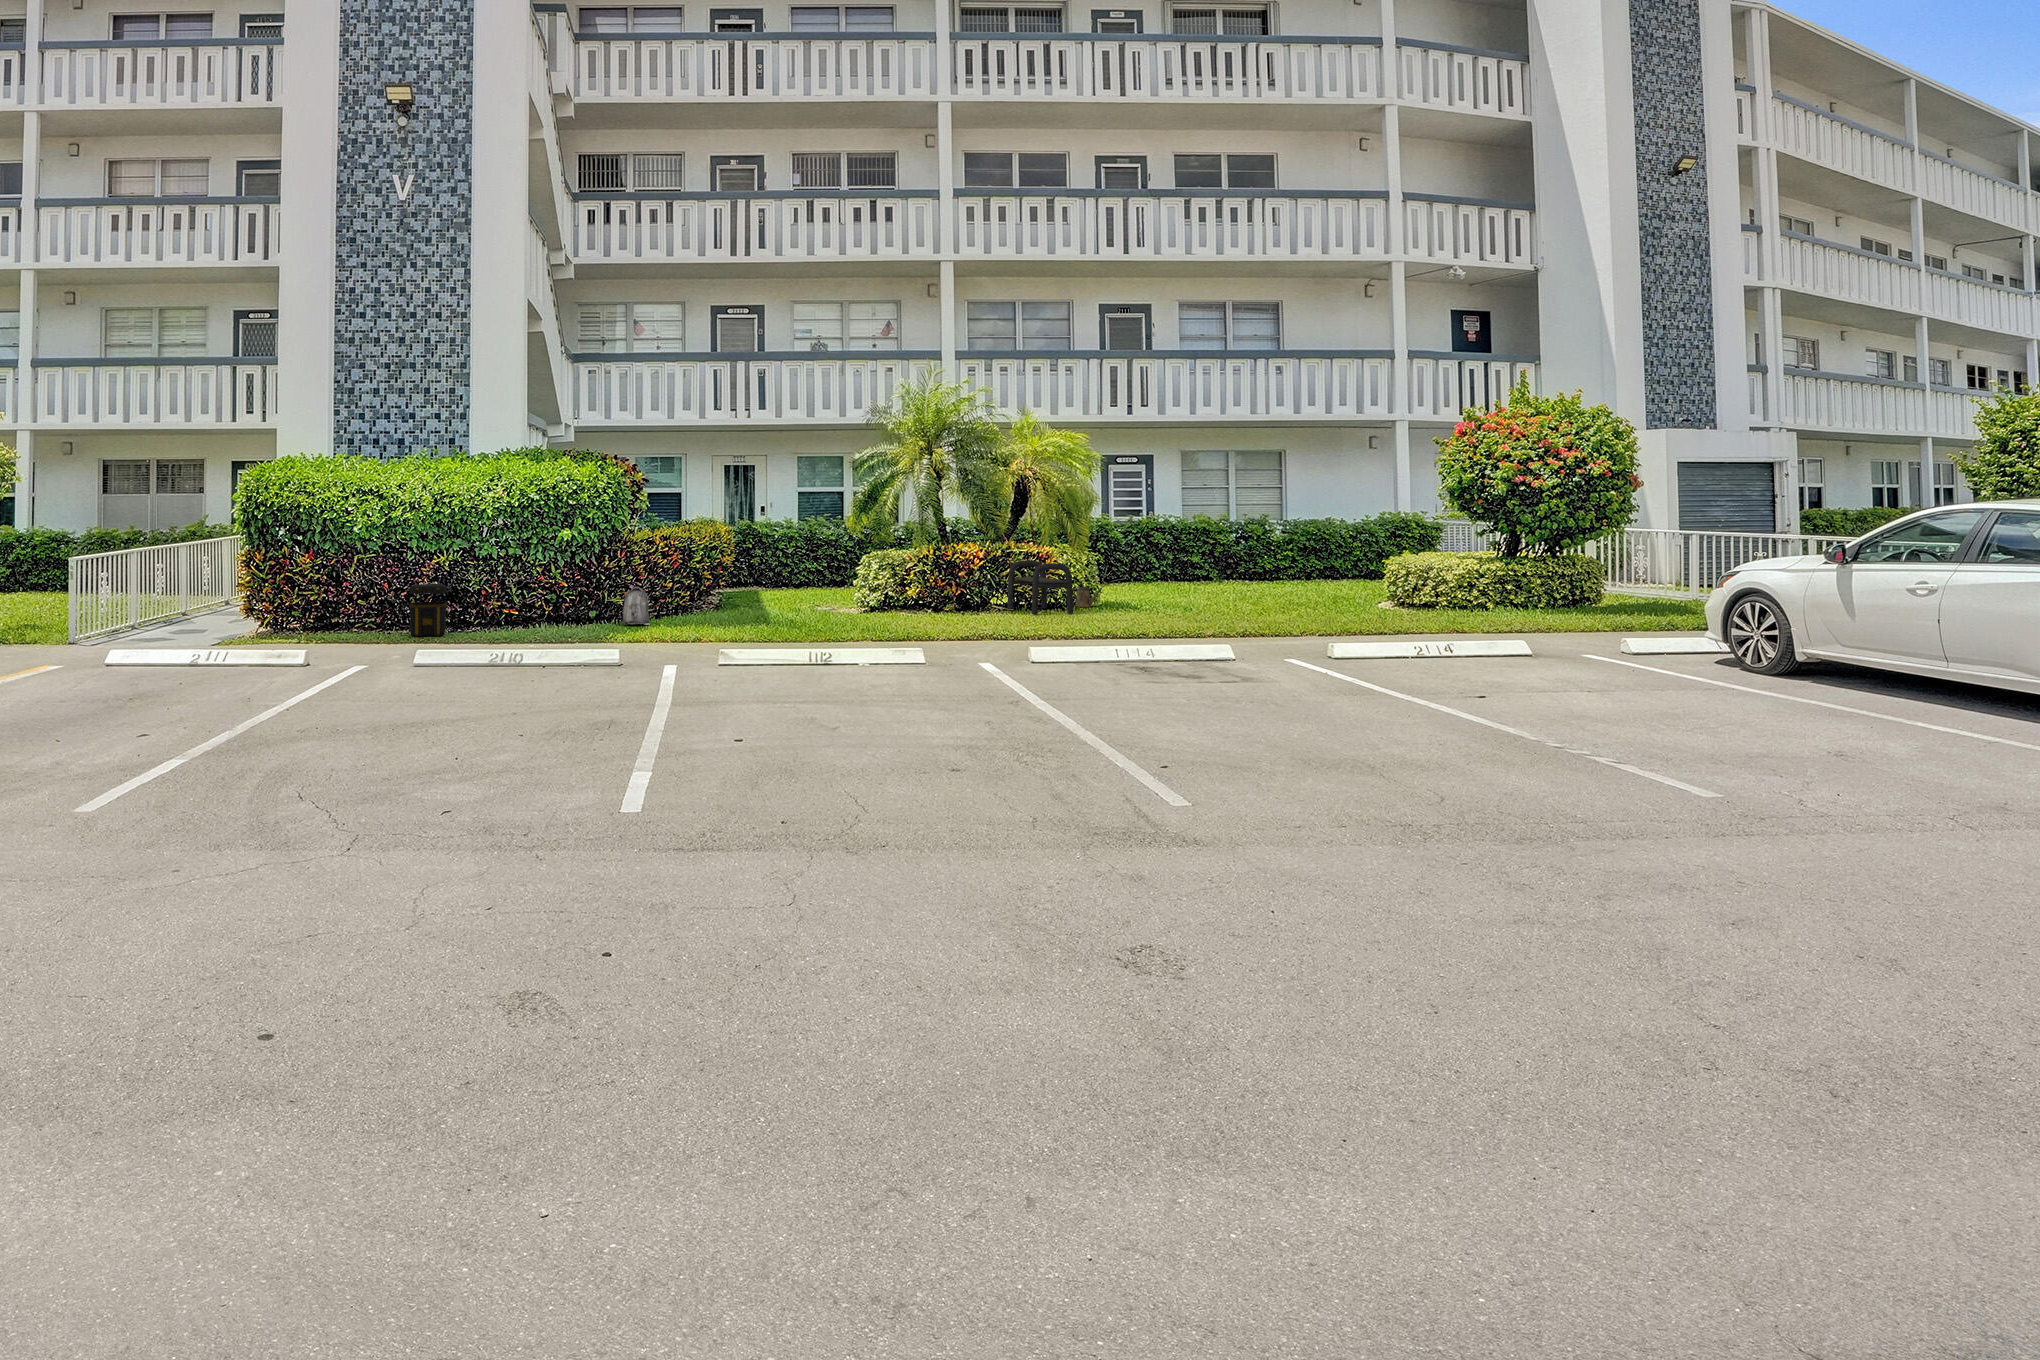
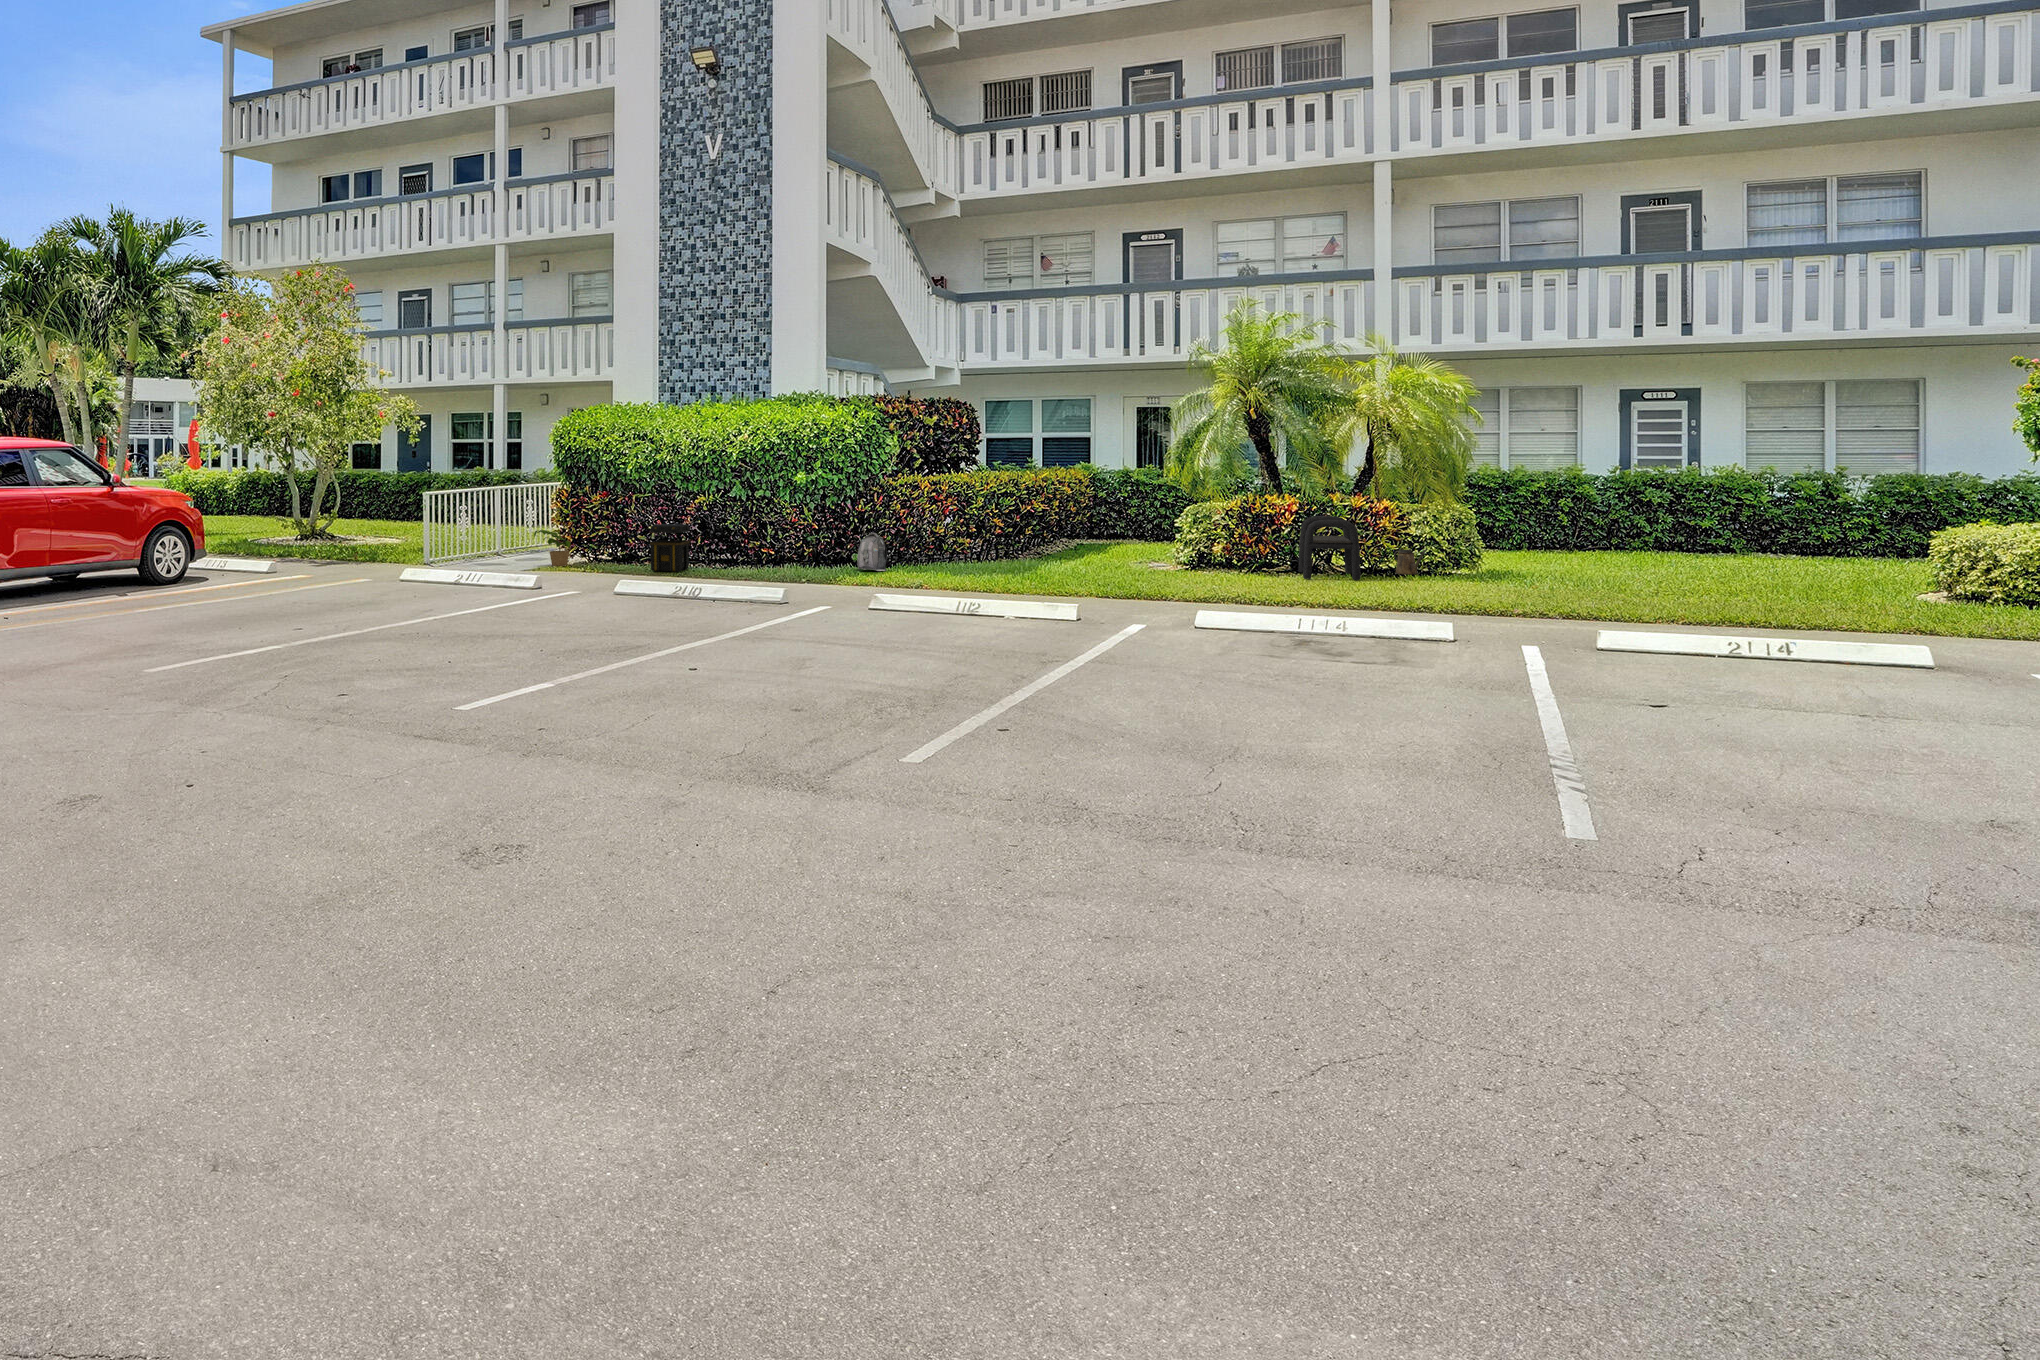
potted plant: none [255,596,294,636] -> present [534,530,571,566]

